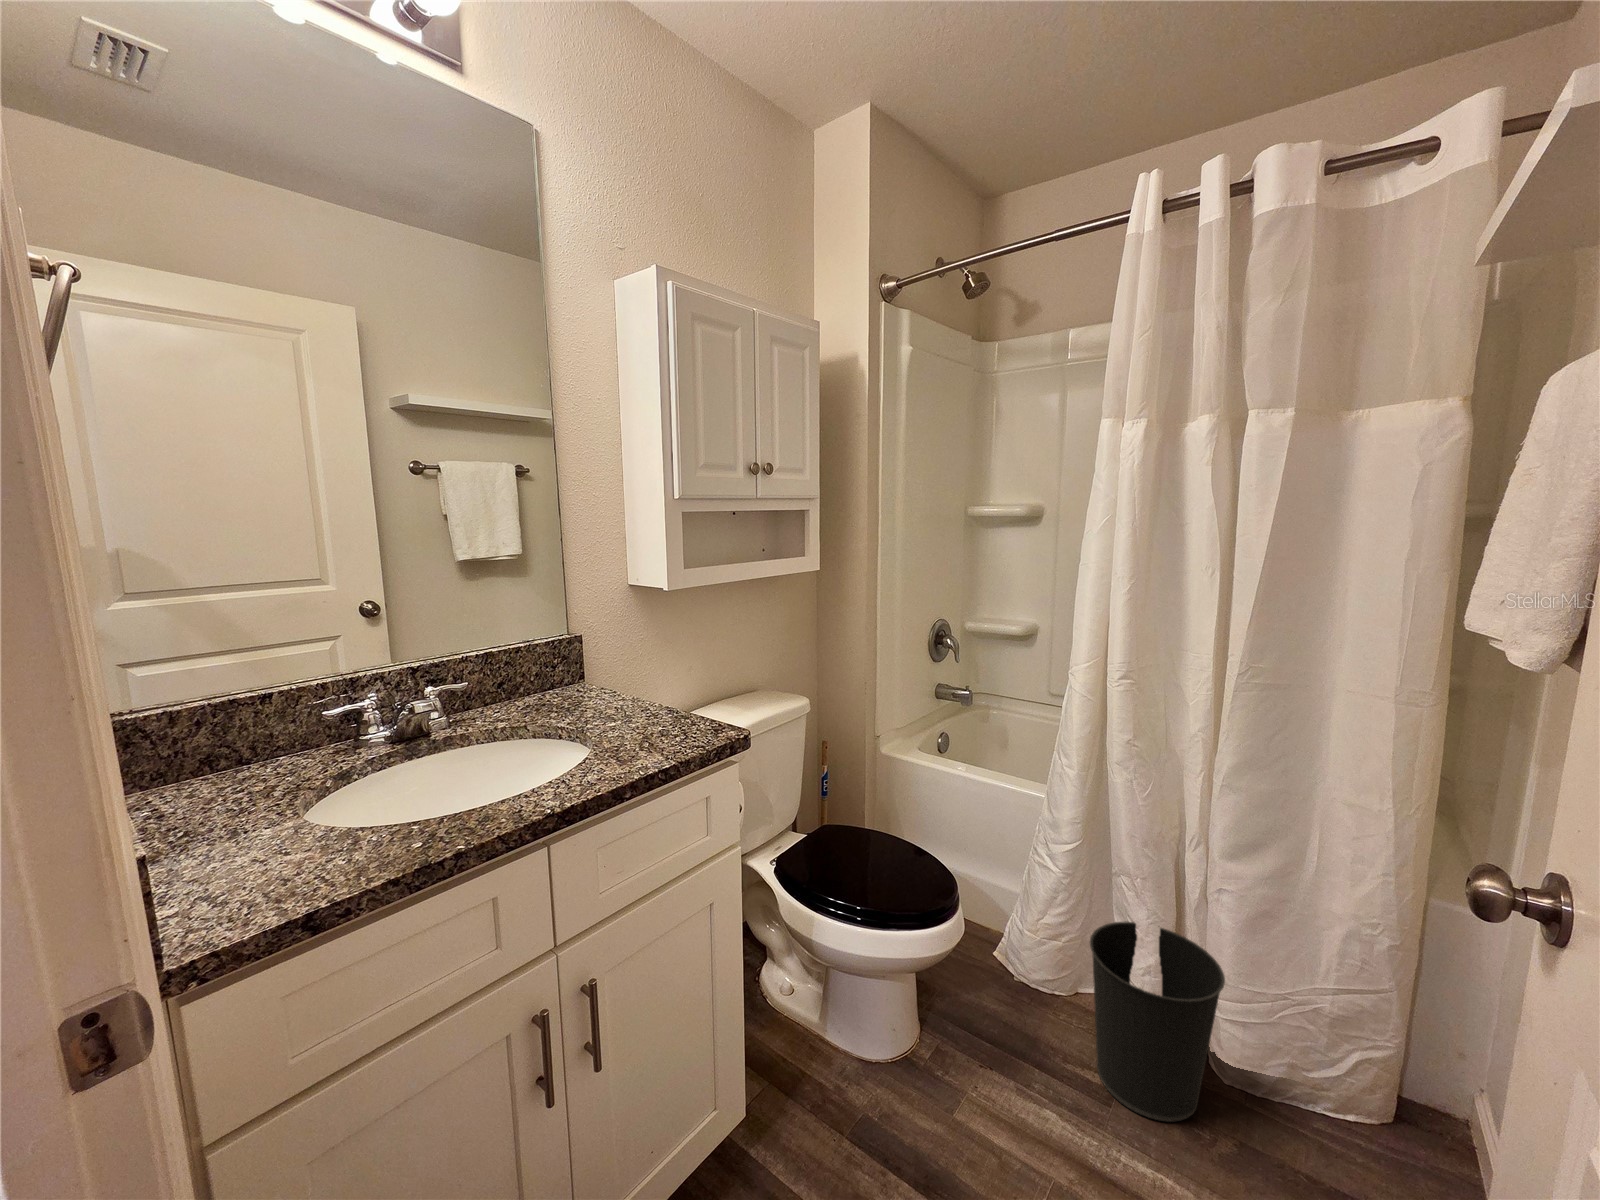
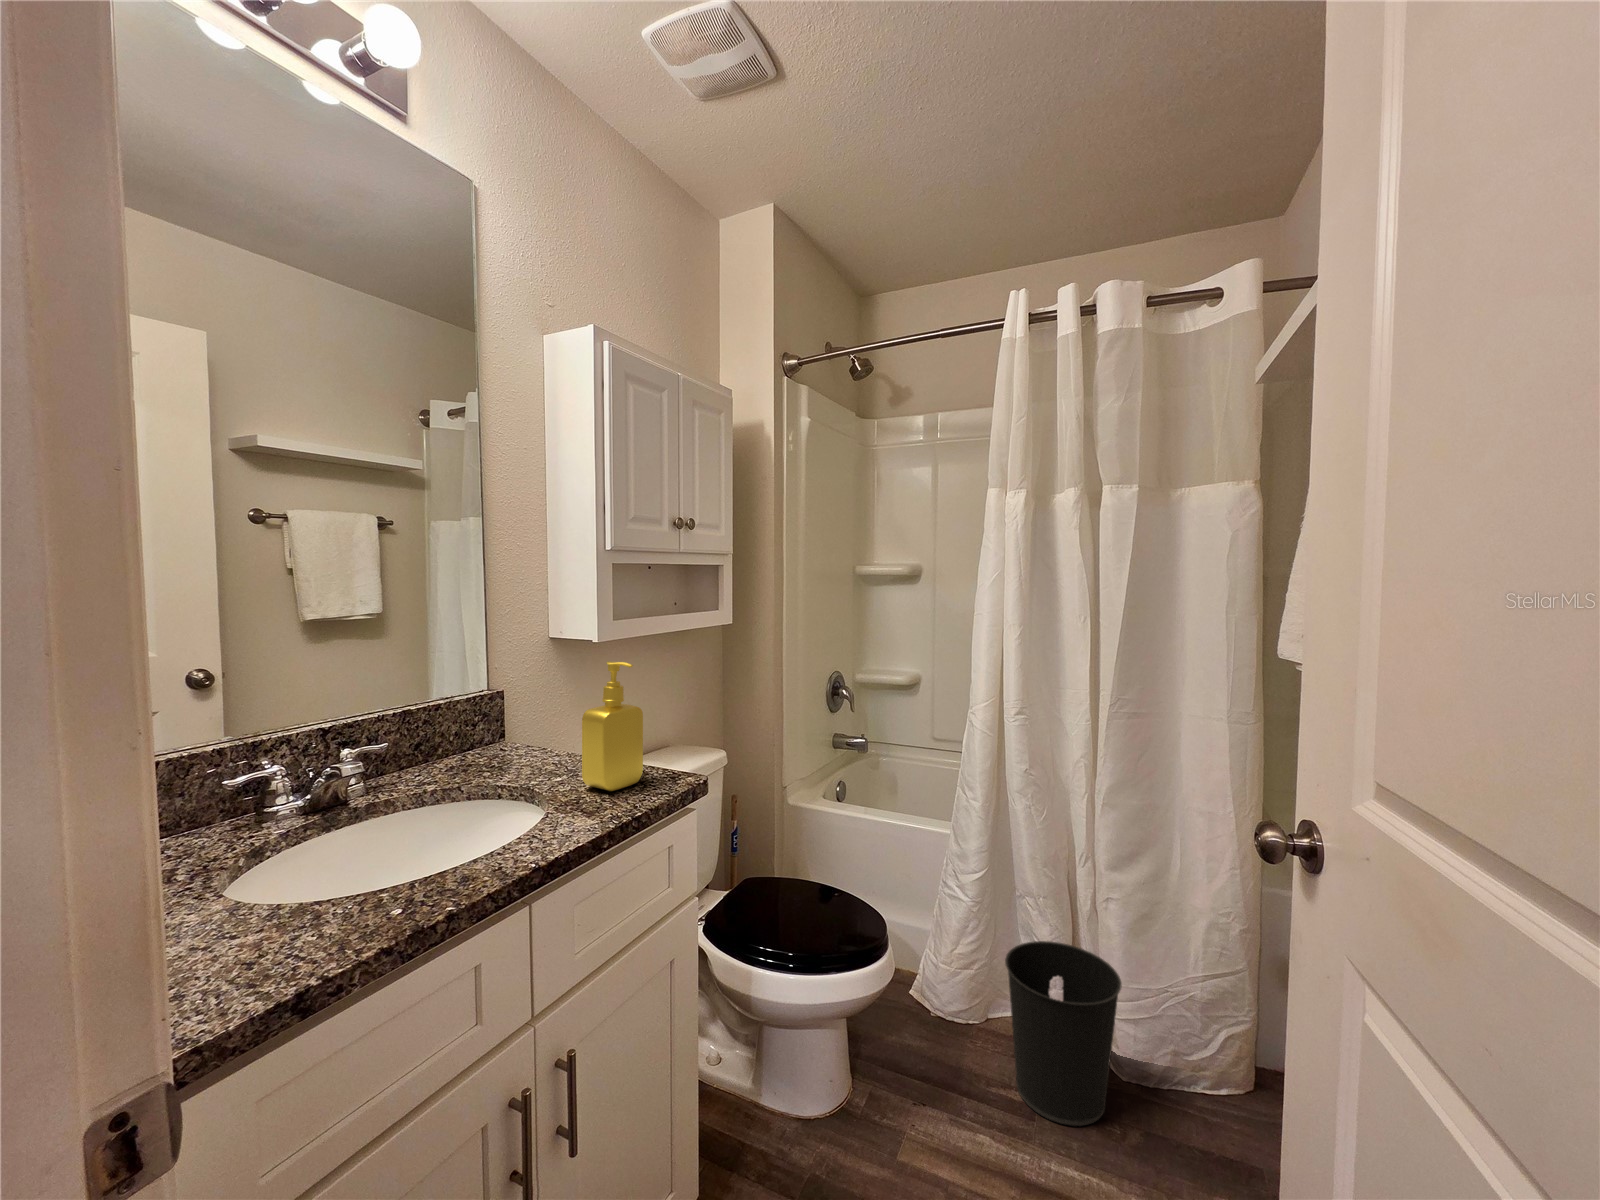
soap dispenser: none [629,613,691,739] -> present [582,661,643,791]

